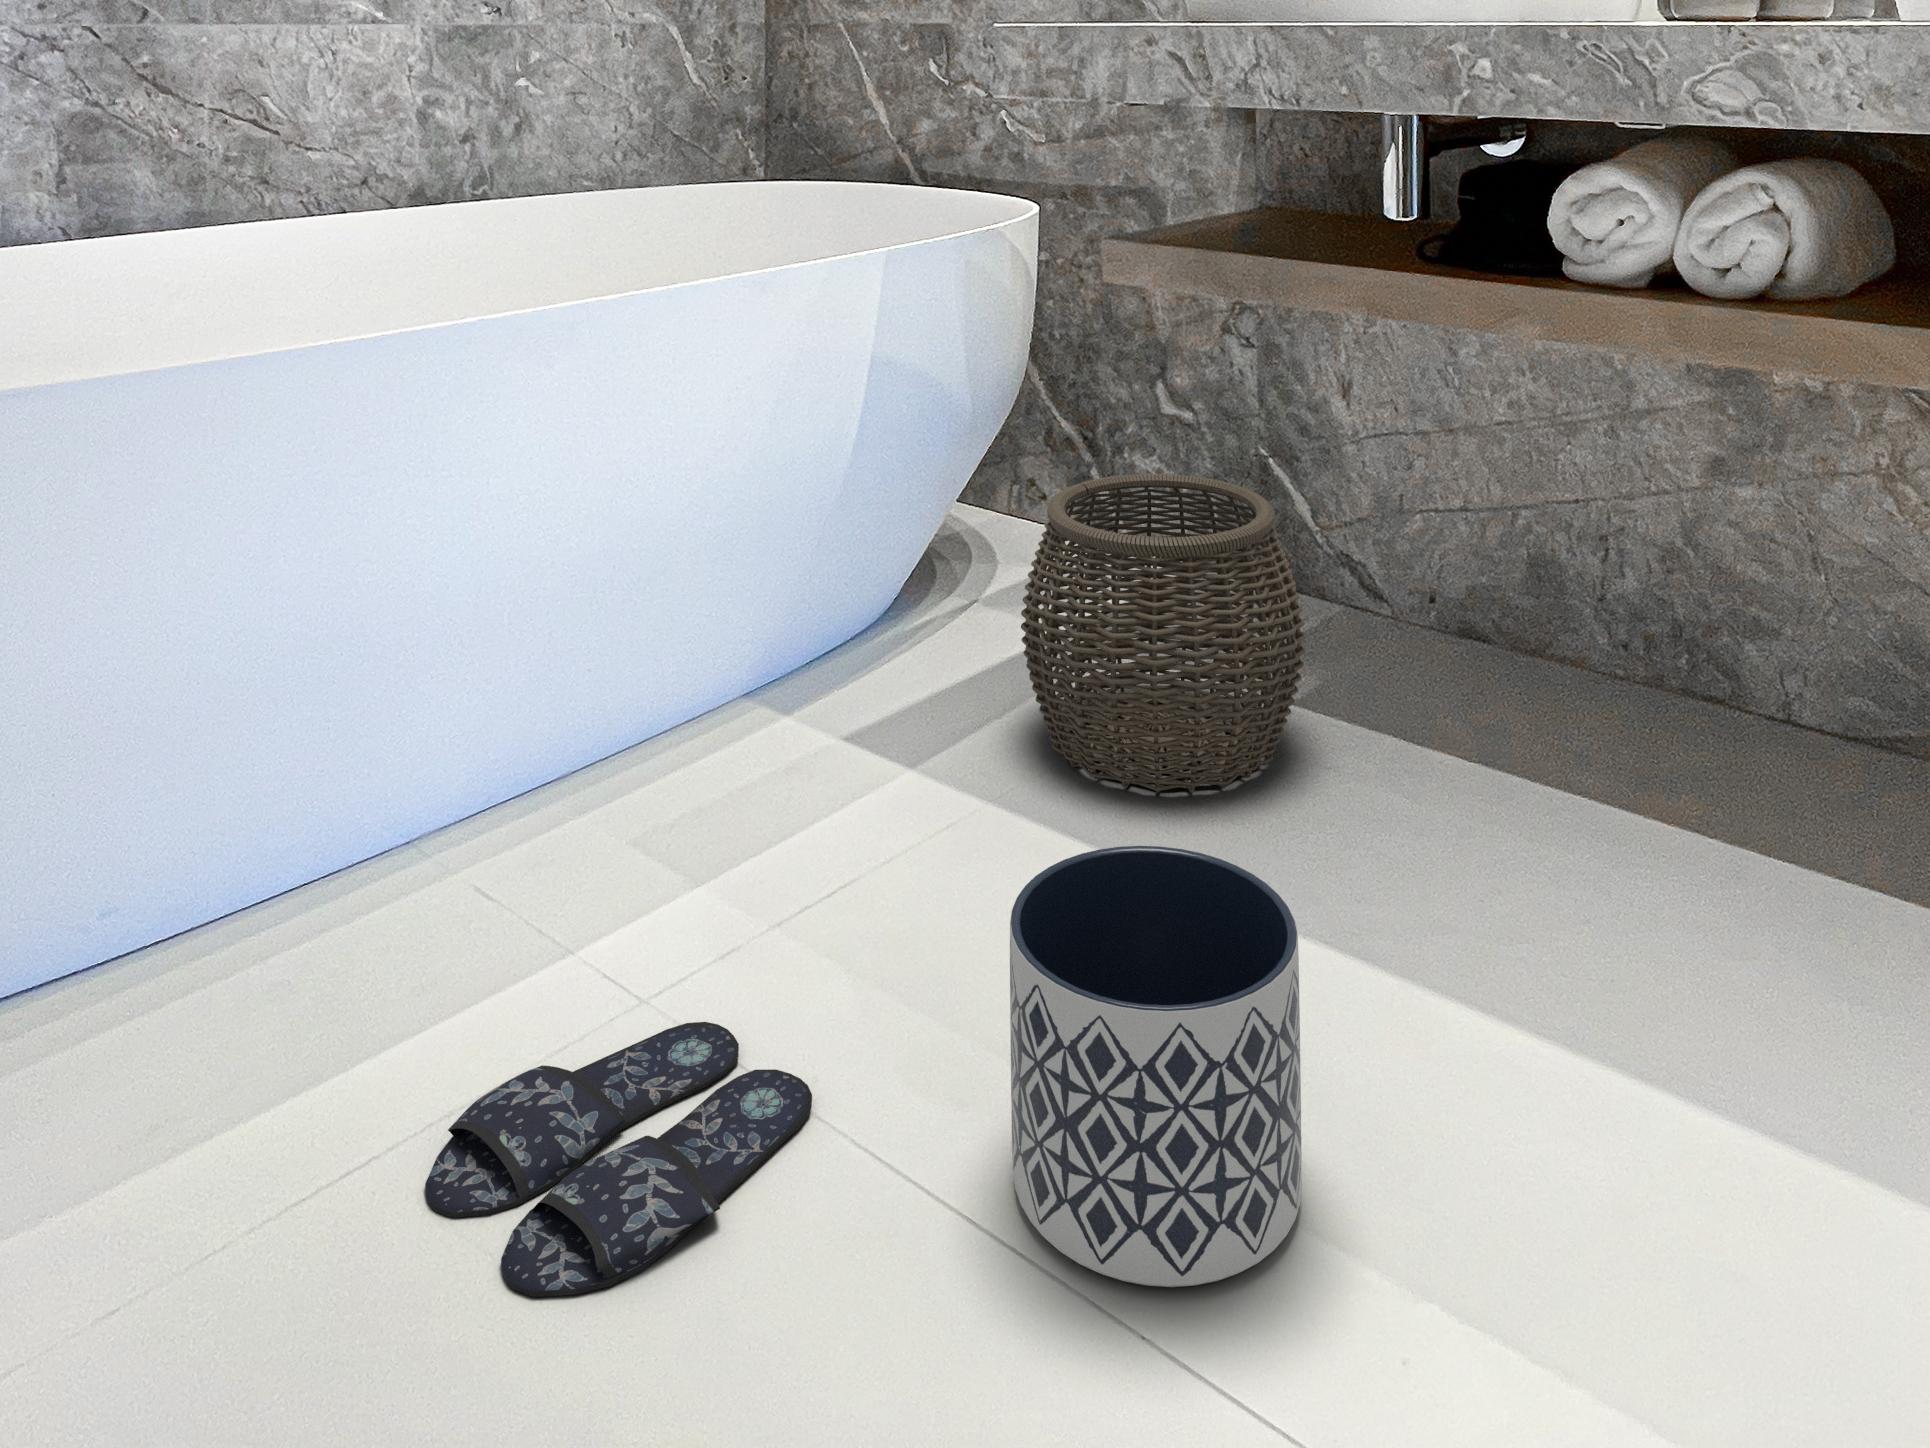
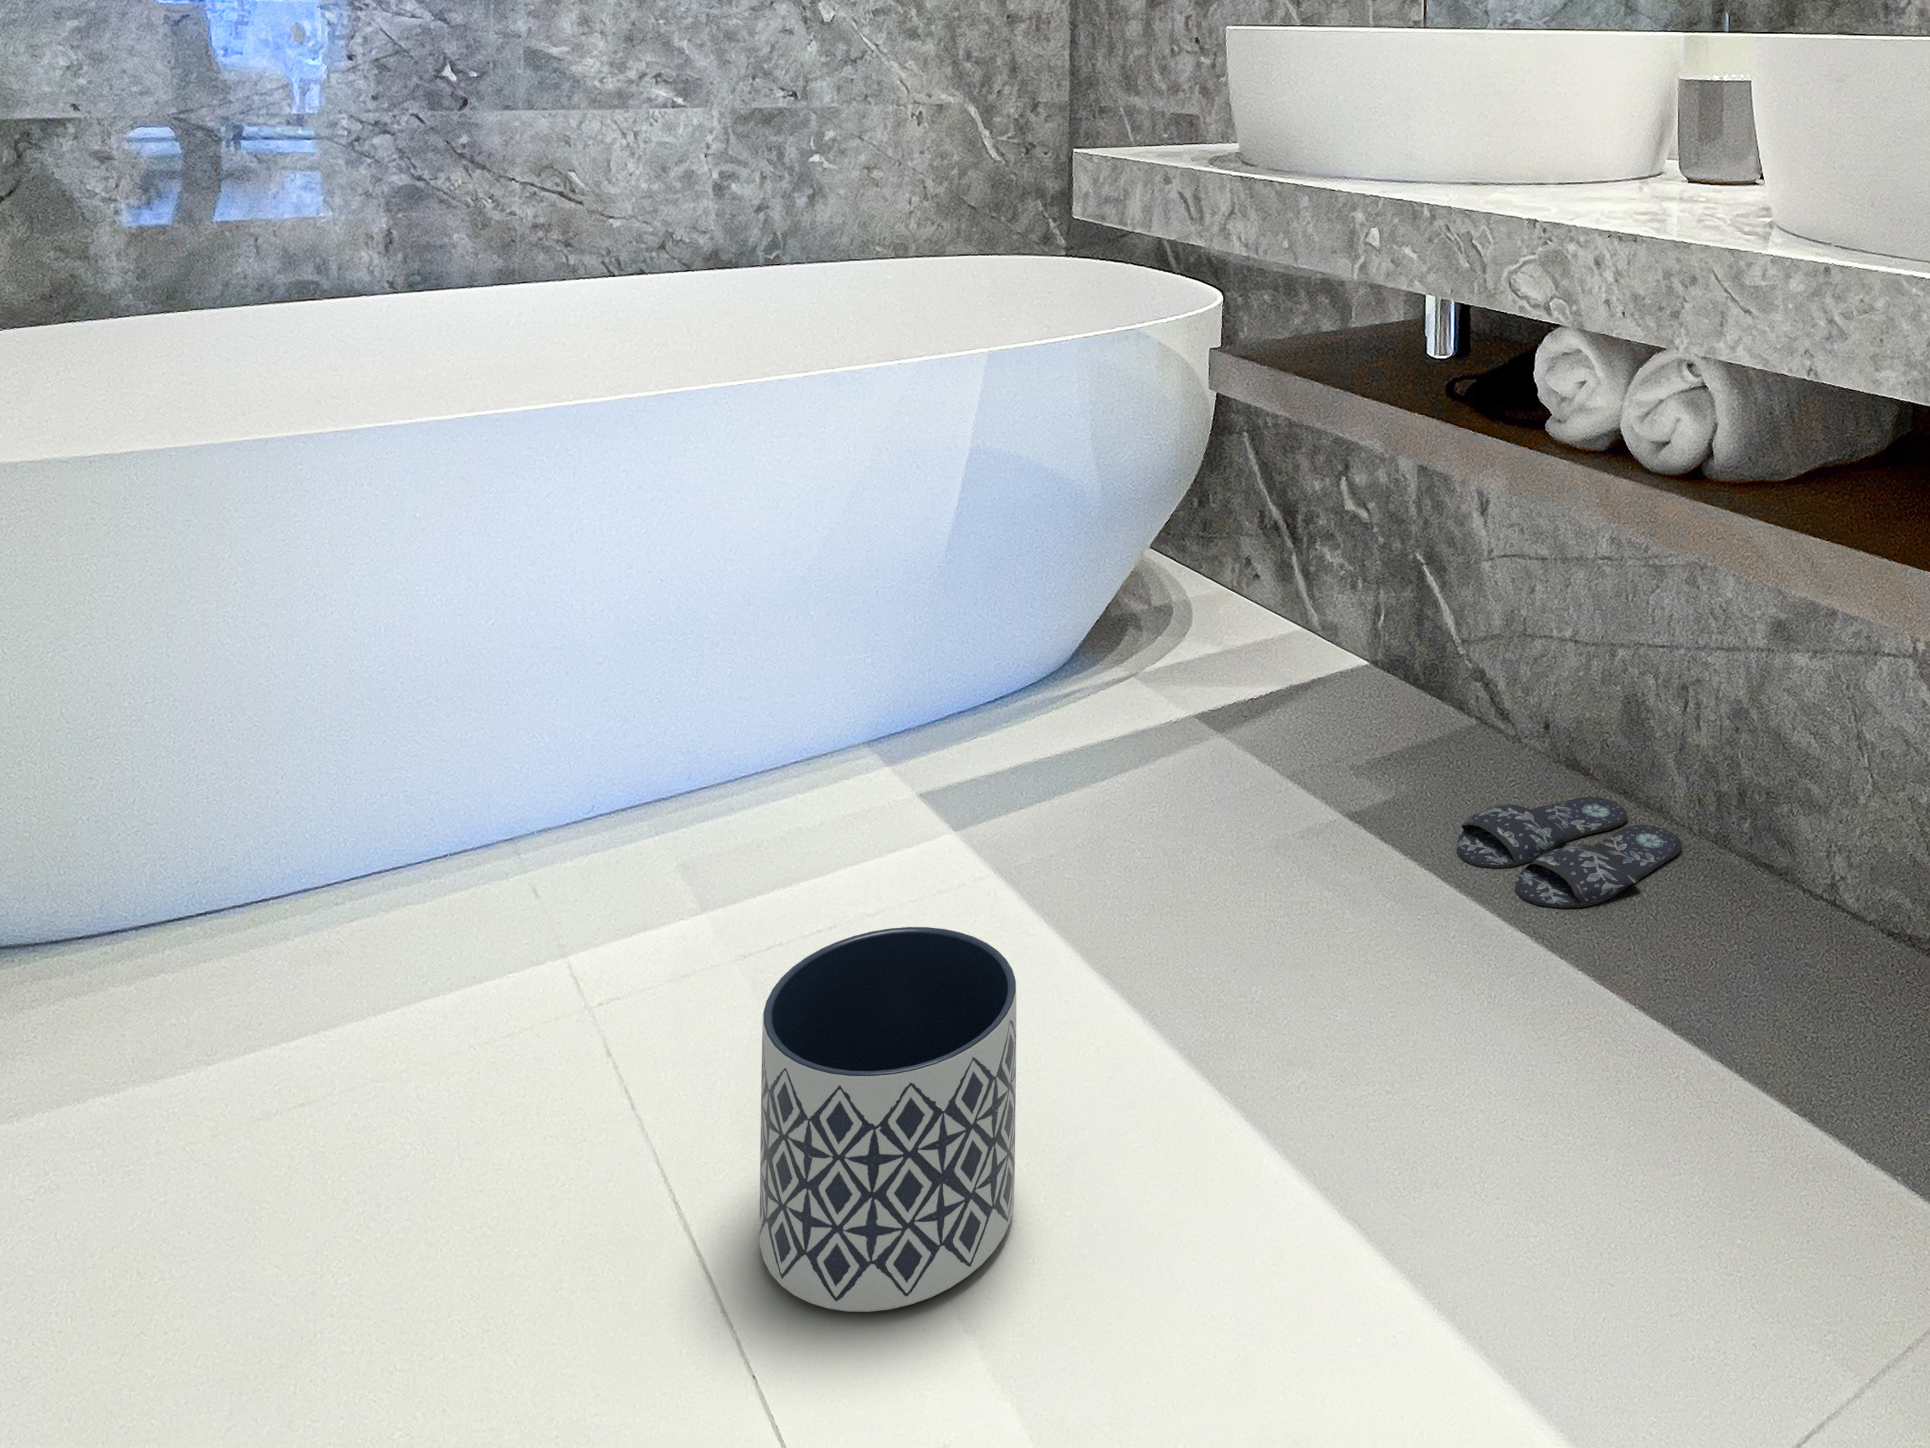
woven basket: present [1021,474,1306,793] -> none [1075,576,1336,886]
slippers: present [425,1022,812,1297] -> present [1457,797,1681,908]

